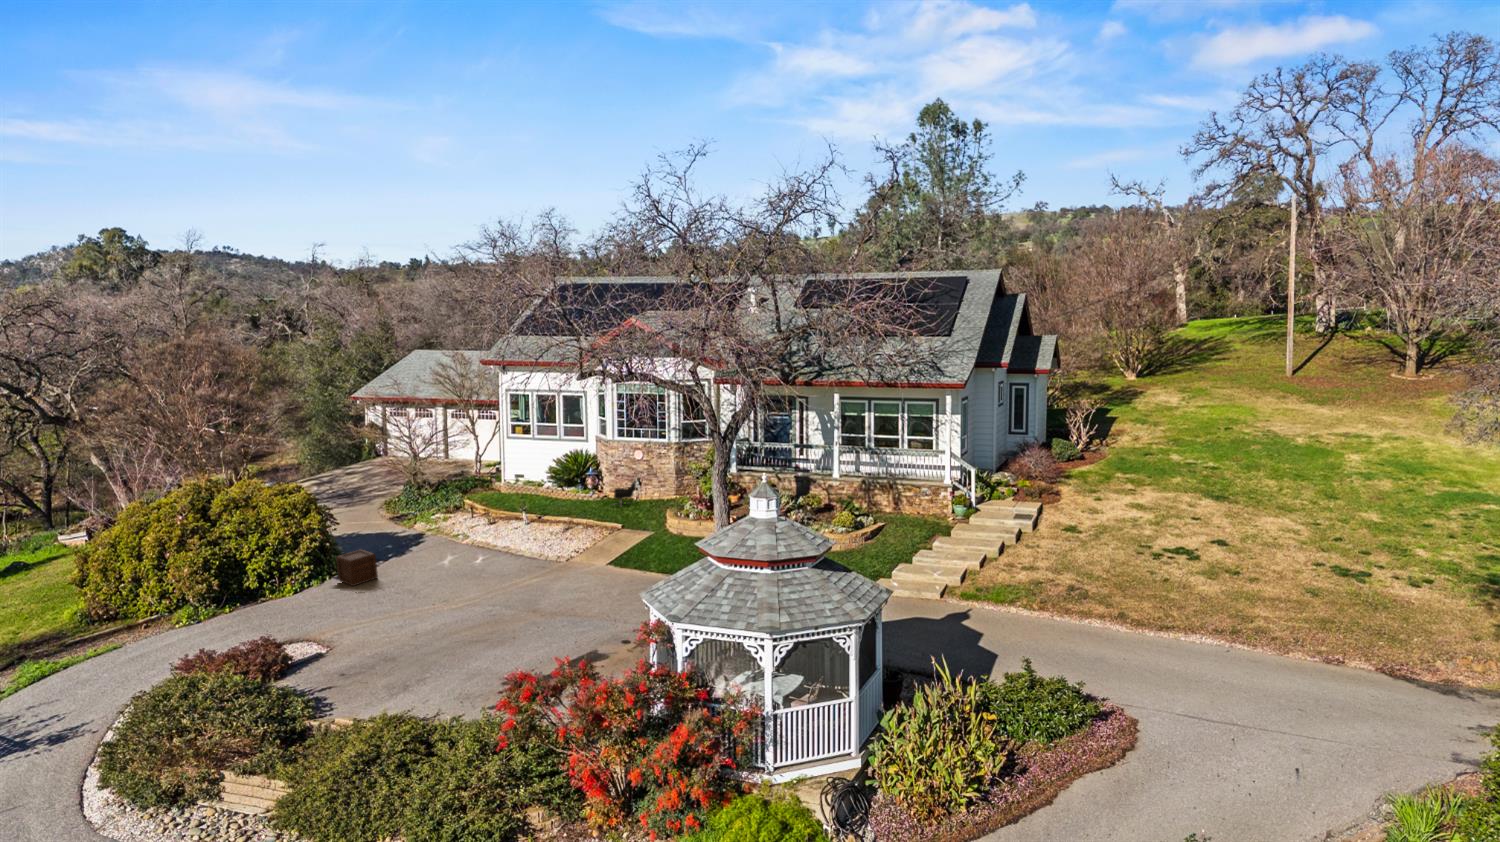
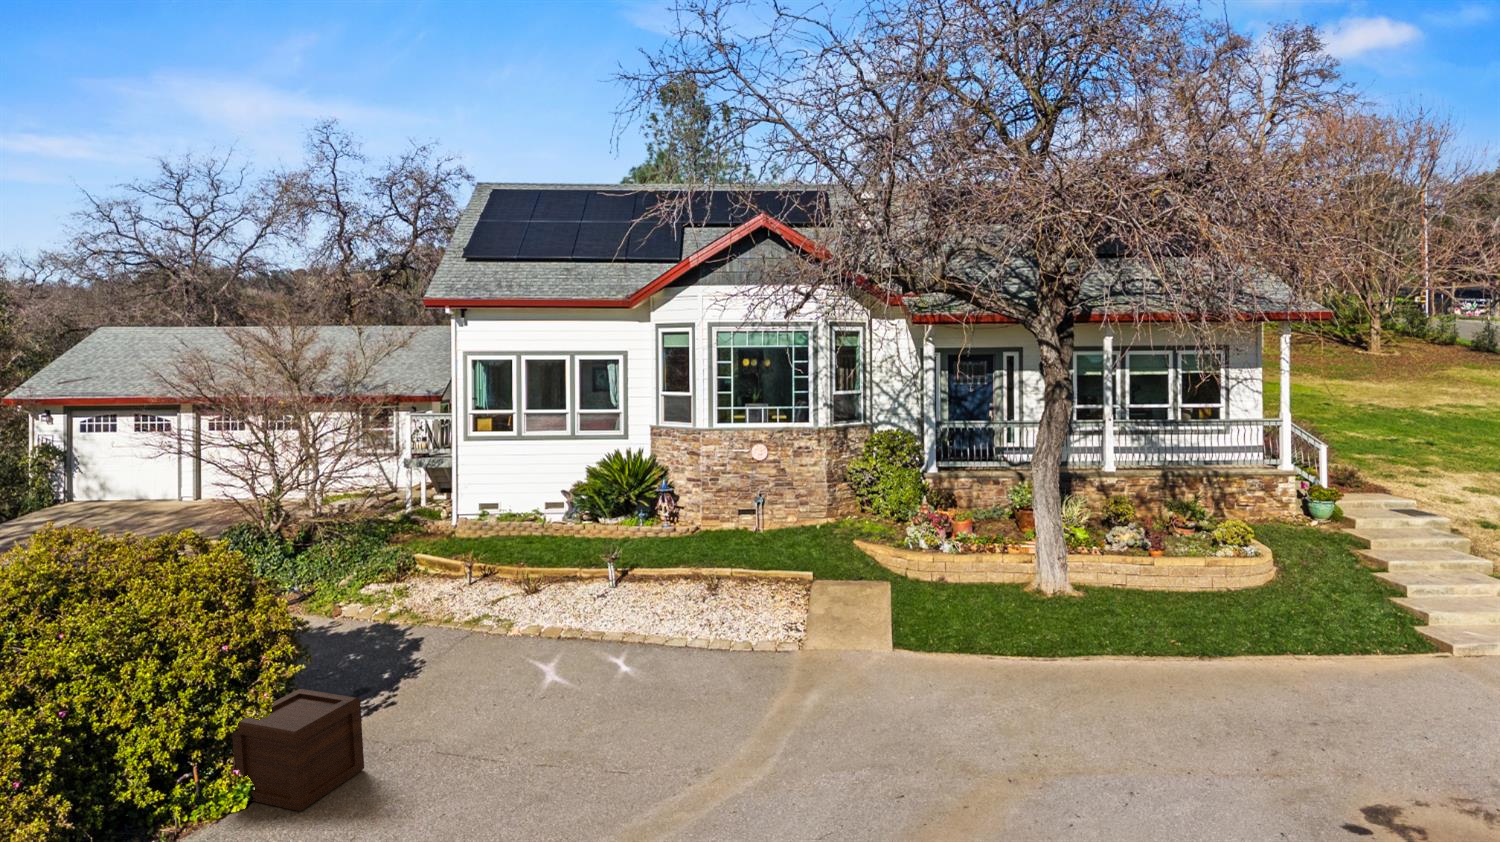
lounge chair: present [614,482,636,504] -> none [714,499,763,545]

